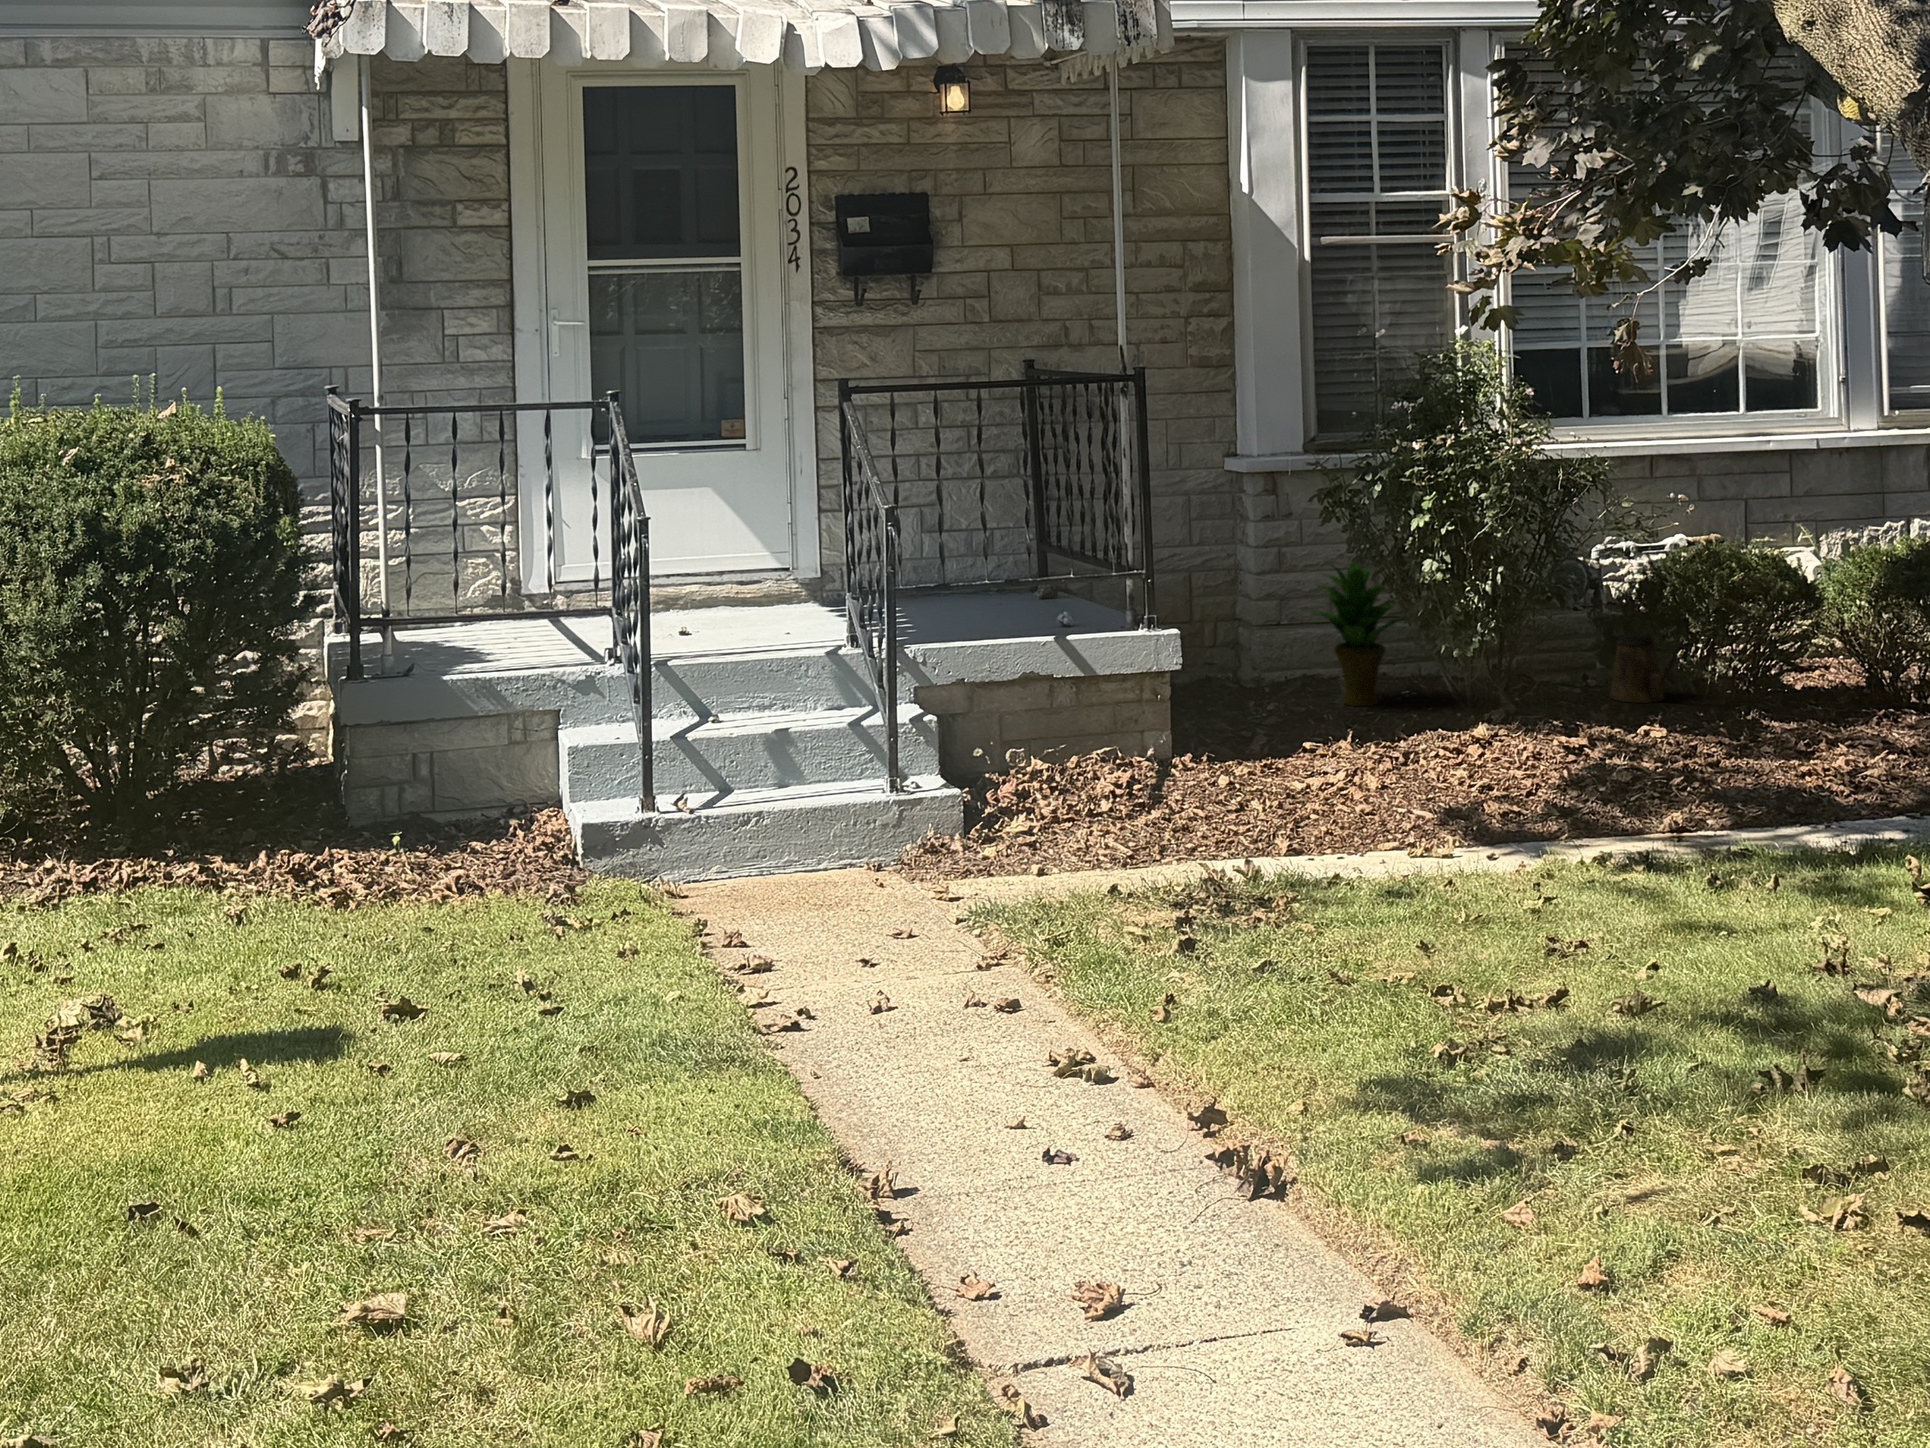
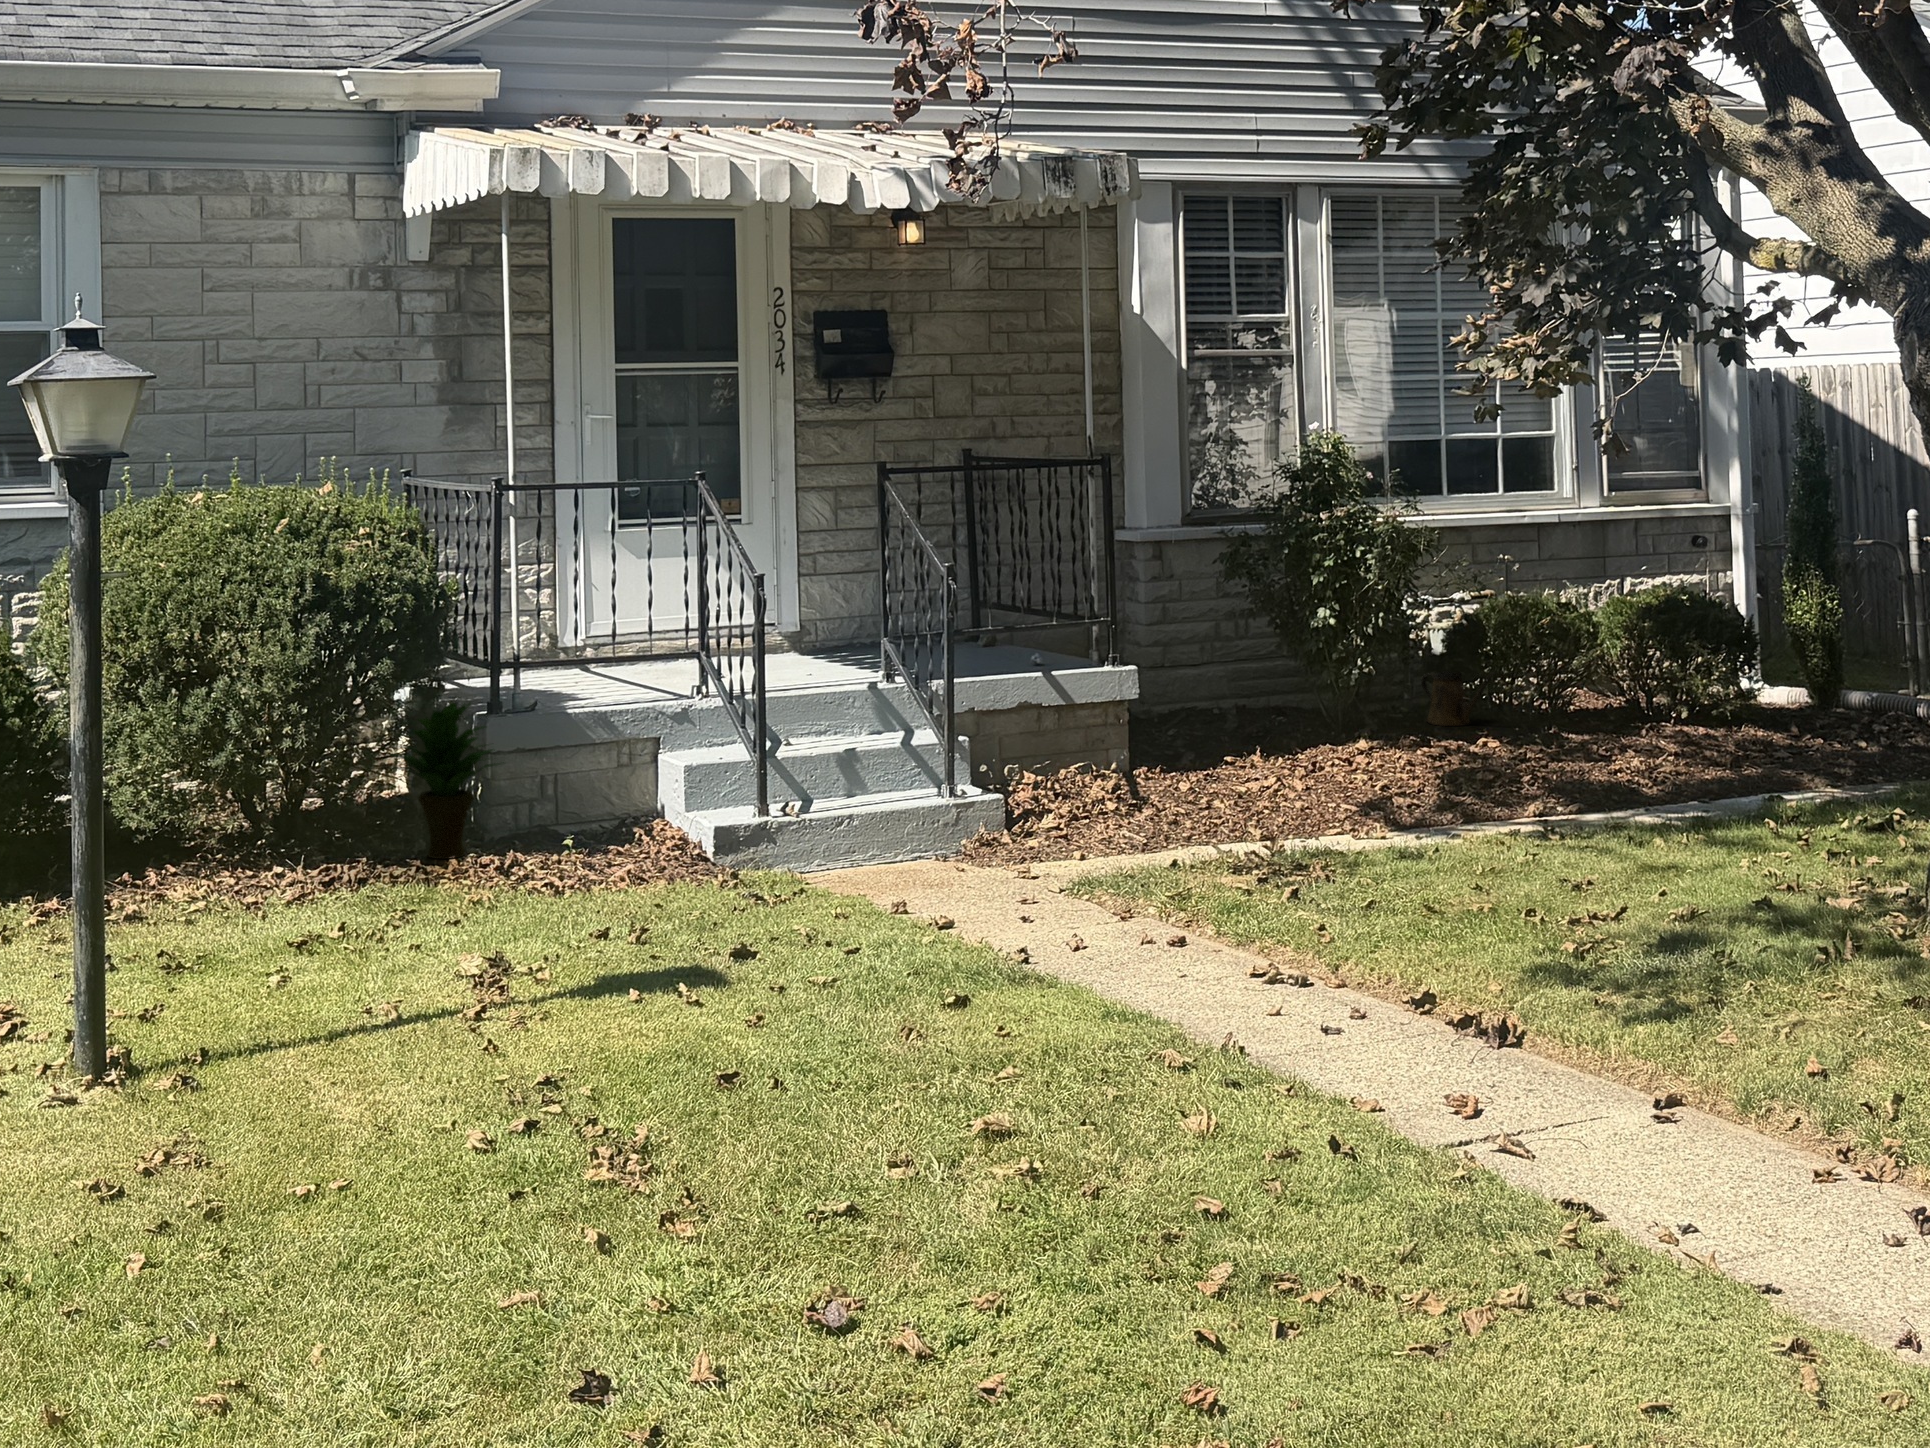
potted plant: present [1306,562,1409,706] -> present [390,703,504,859]

